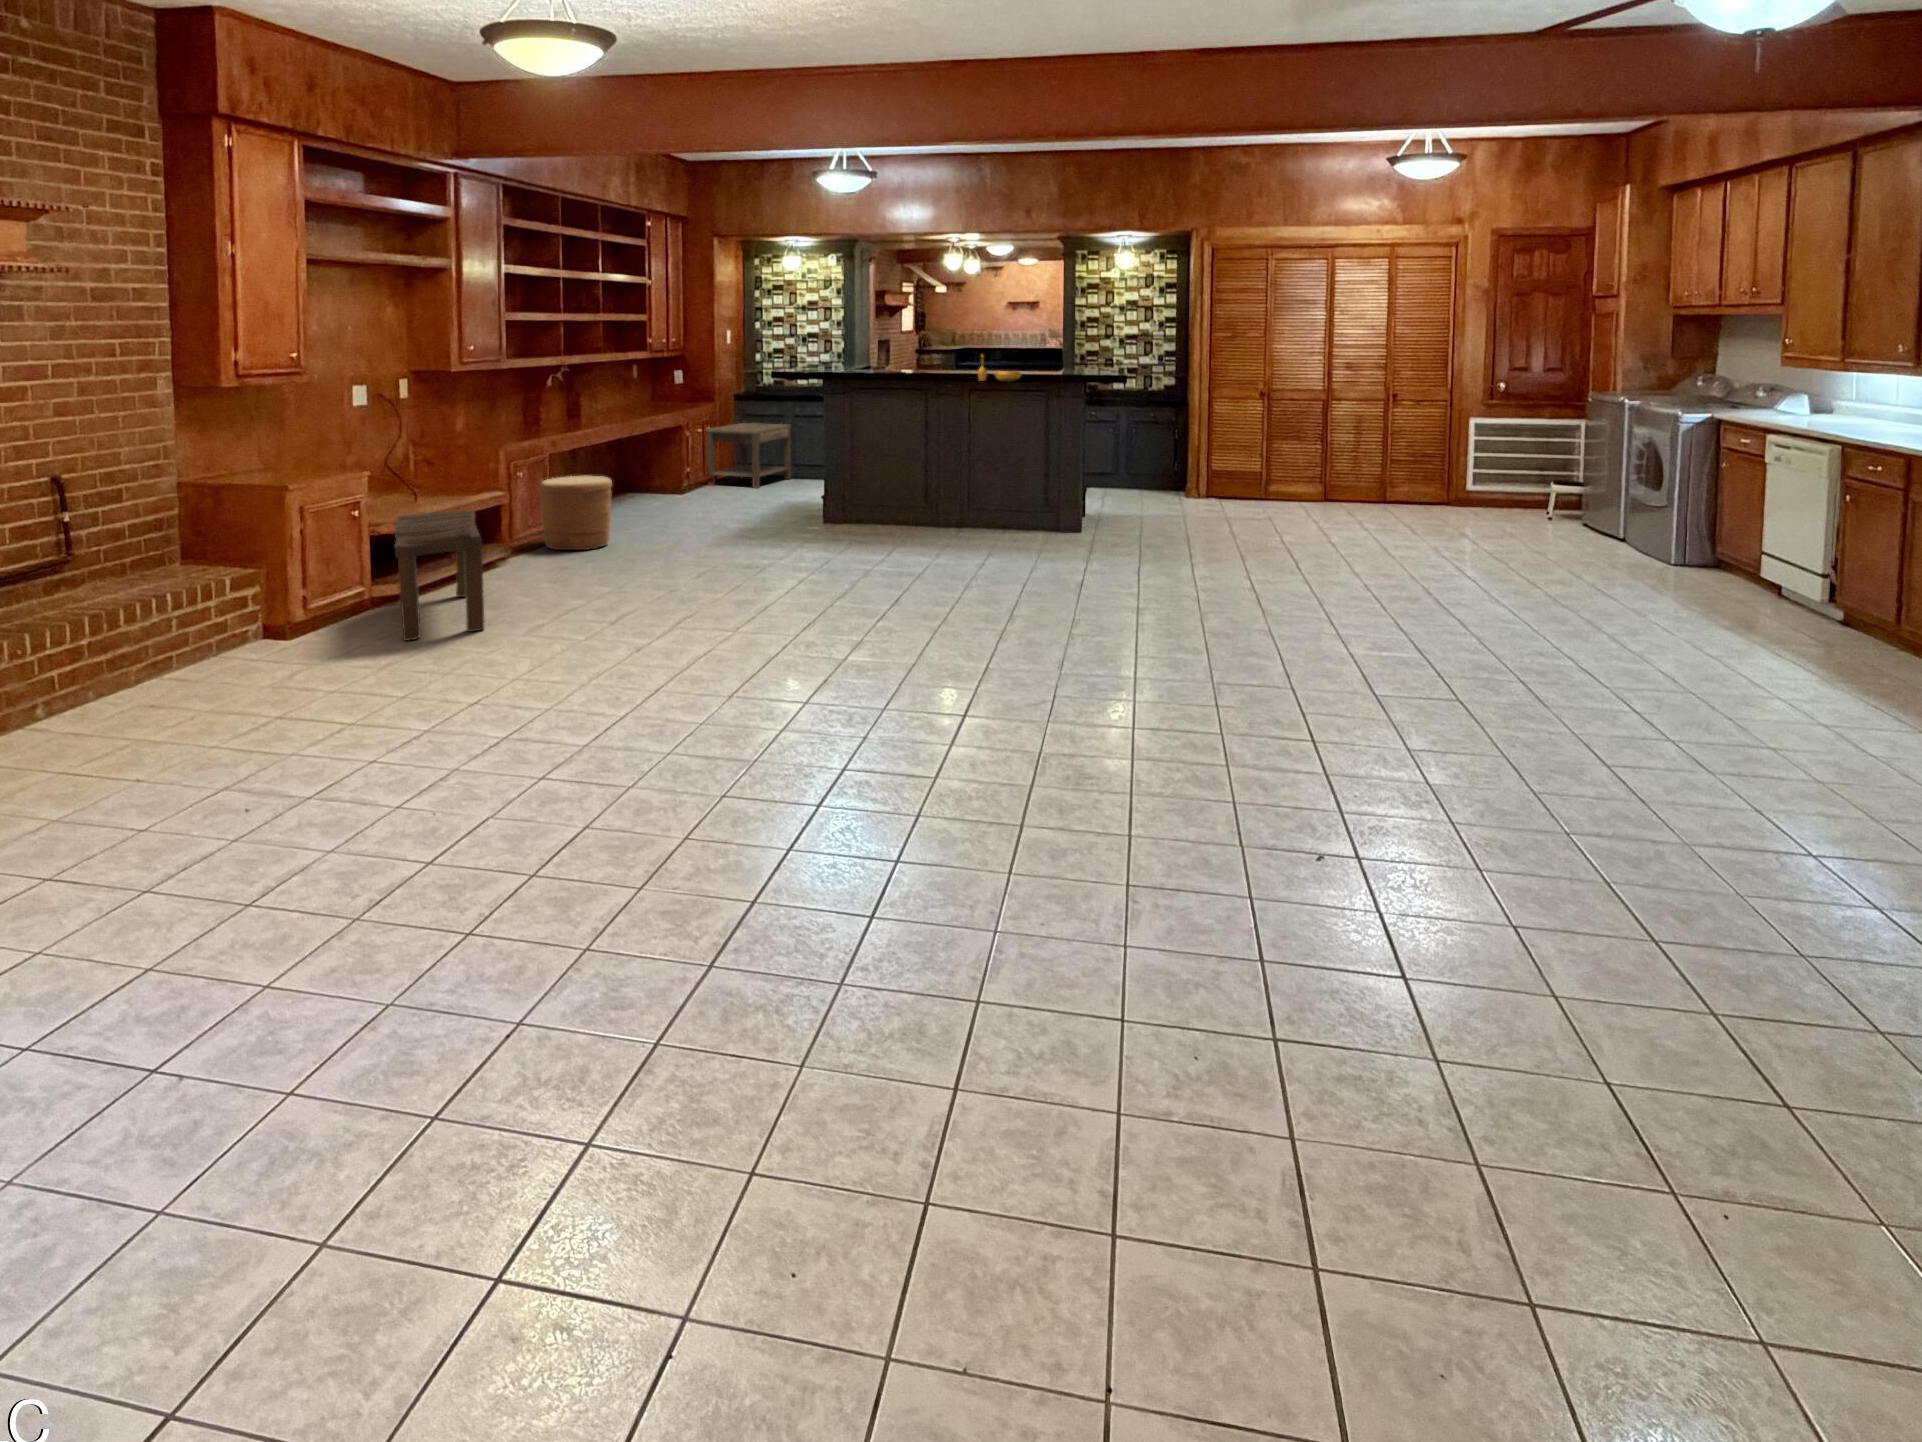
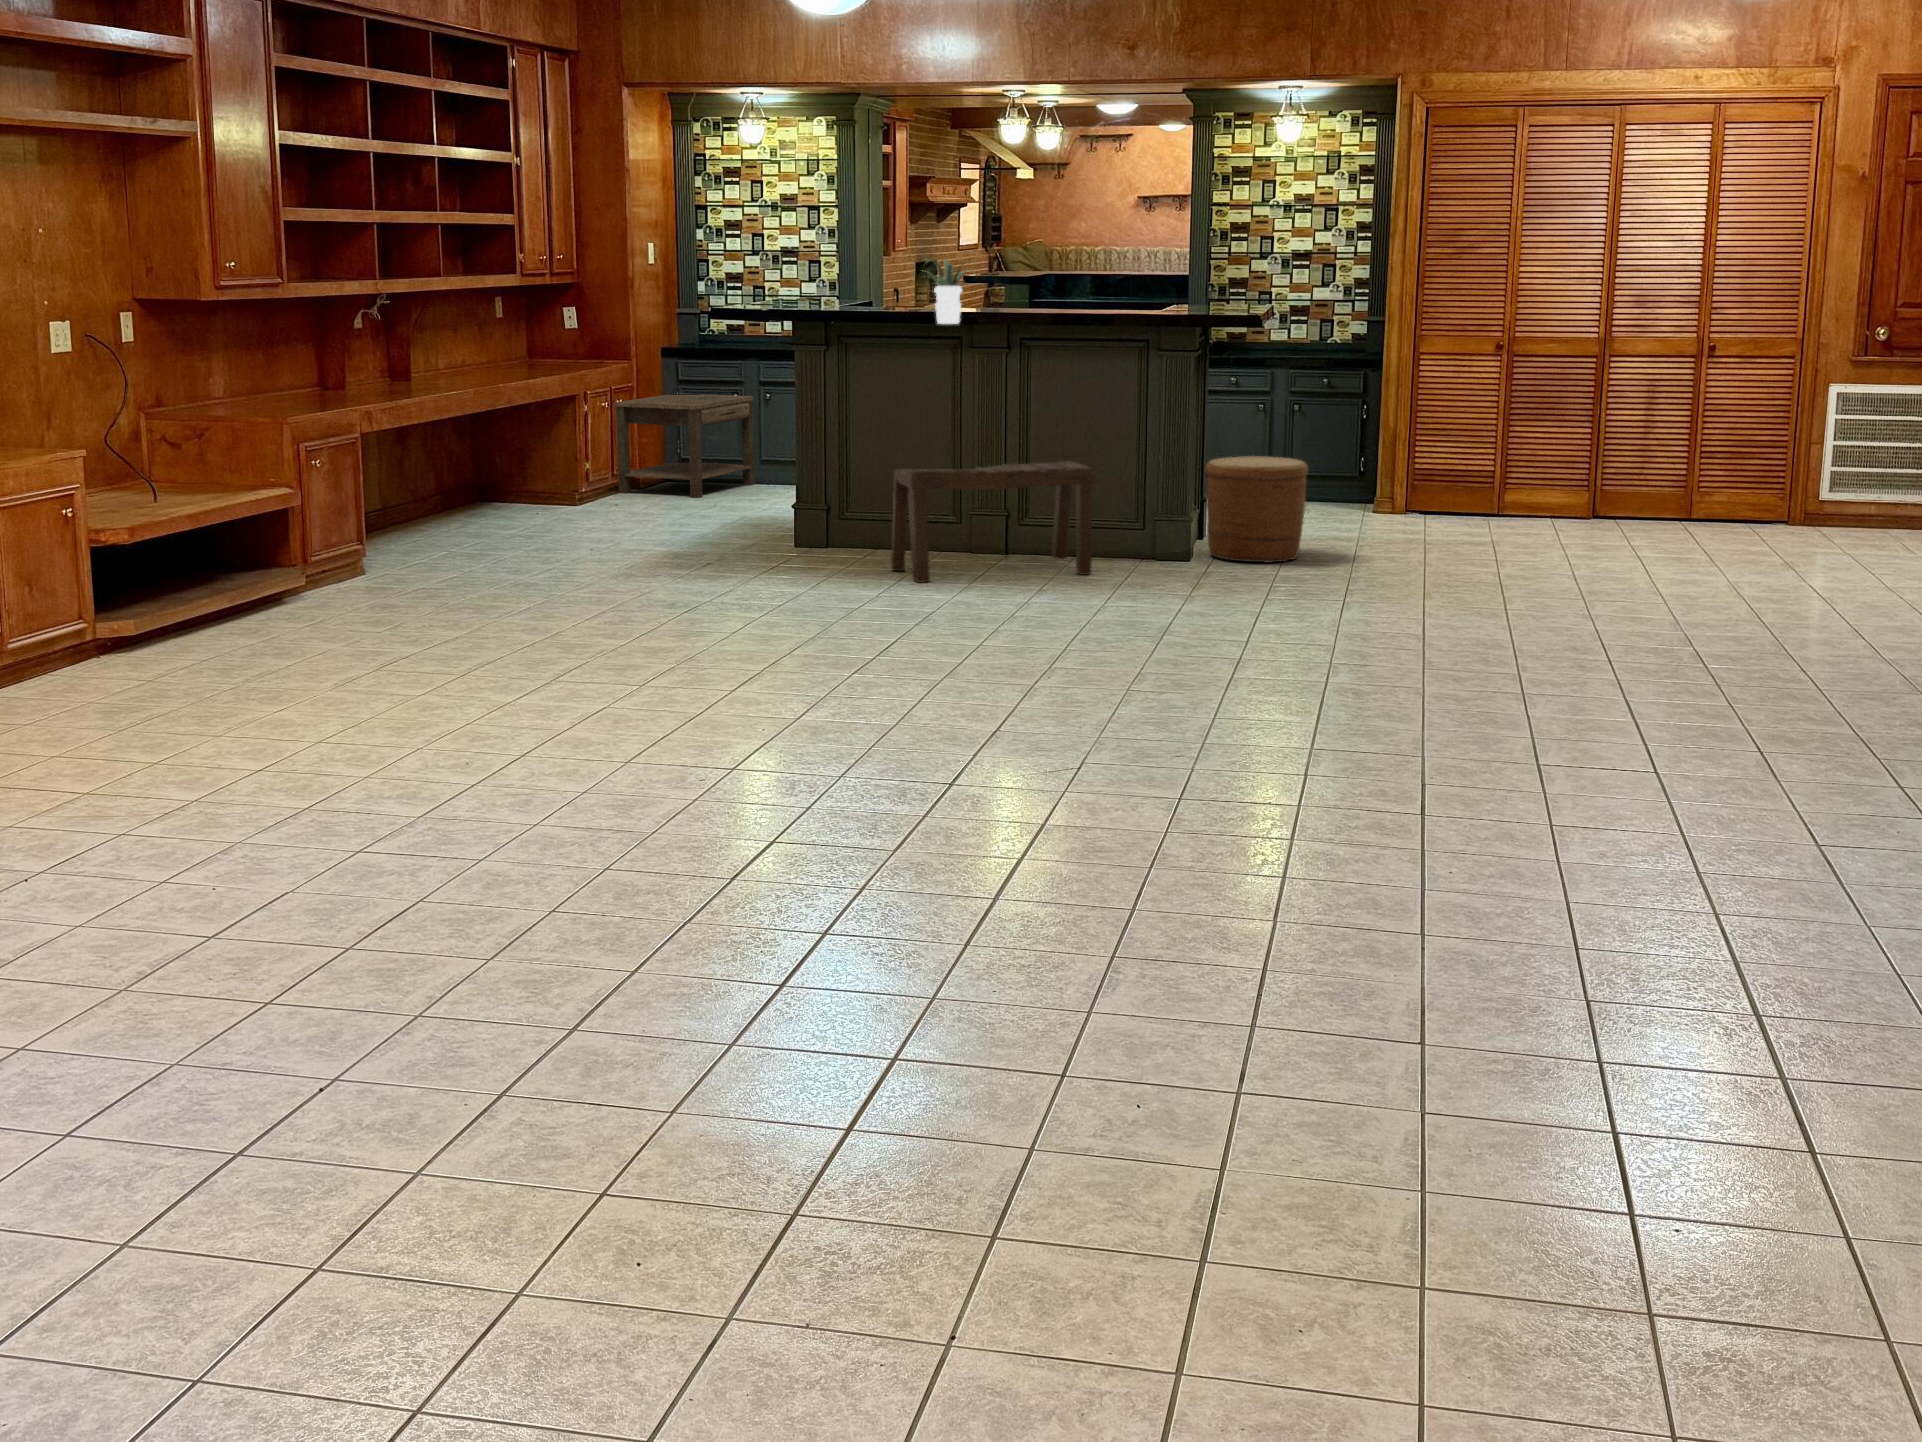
potted plant: none [896,341,946,382] -> present [926,259,973,324]
decorative bowl: present [978,355,1021,382] -> none [1035,281,1103,324]
woven basket: present [540,476,612,550] -> present [1205,456,1308,563]
bench: present [395,510,485,641] -> present [891,461,1096,583]

